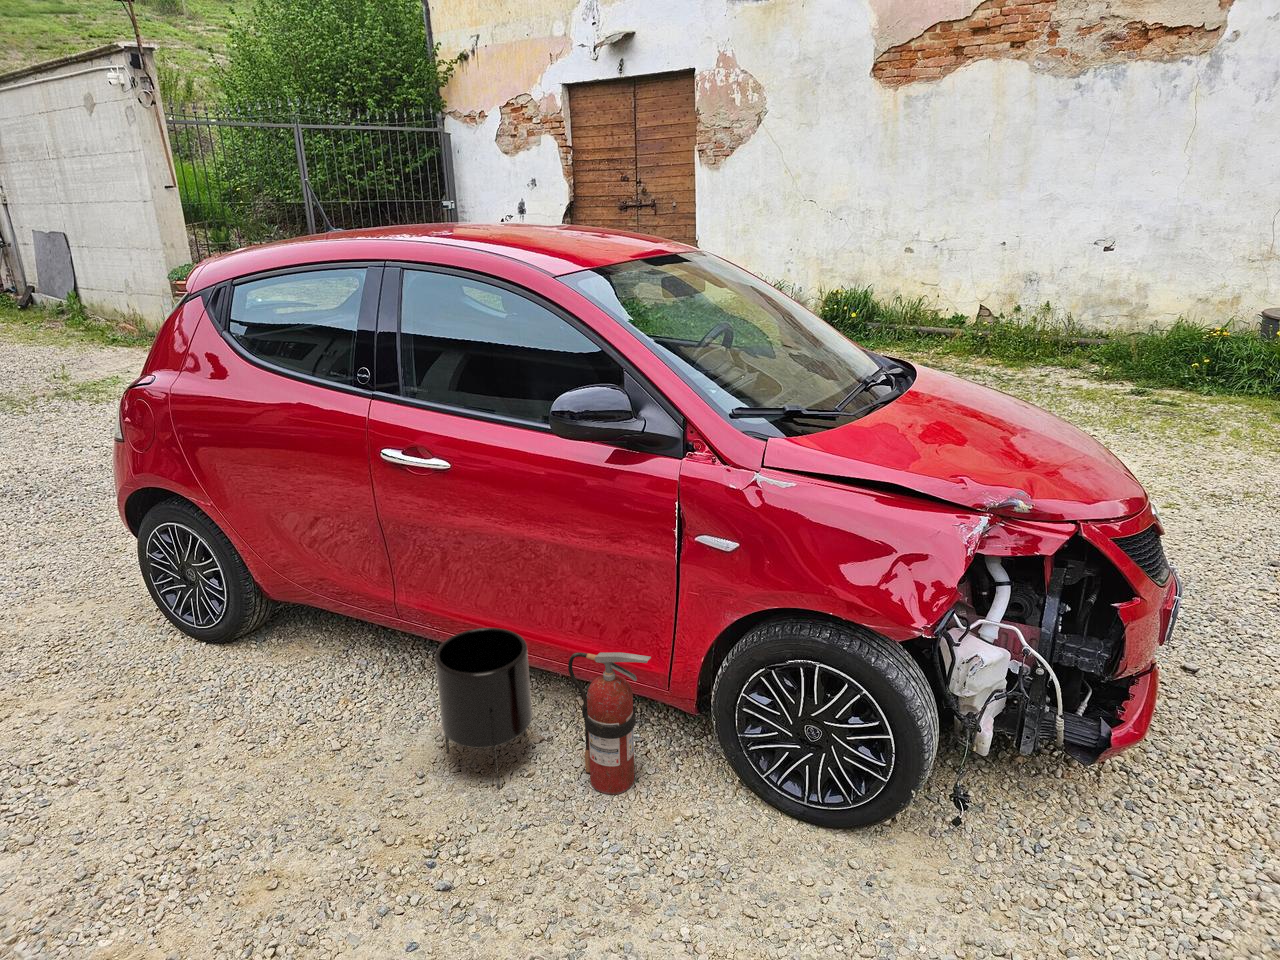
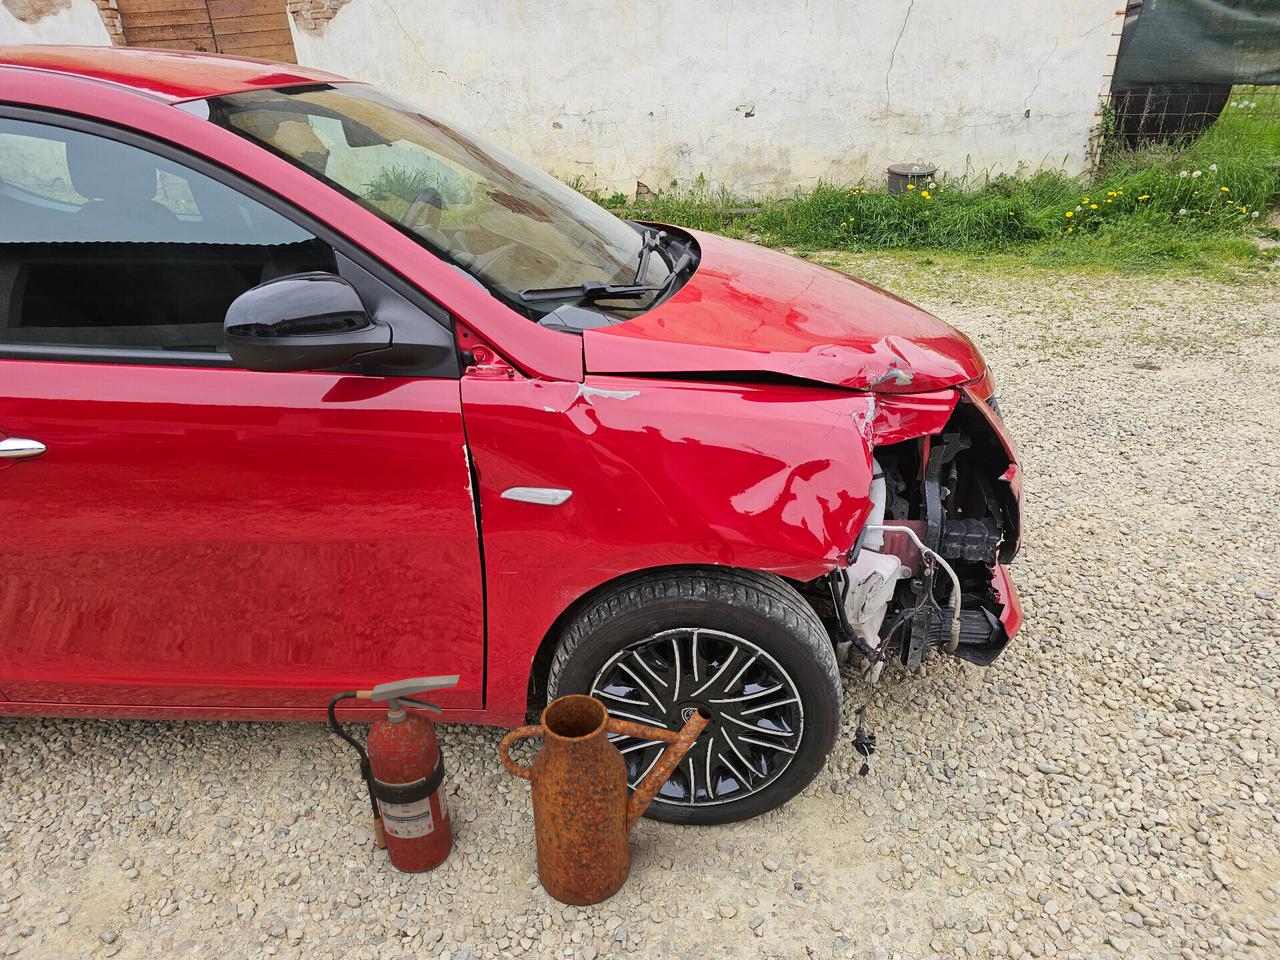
planter: present [435,628,532,788] -> none [94,681,280,919]
watering can: none [667,689,814,848] -> present [499,694,711,906]

